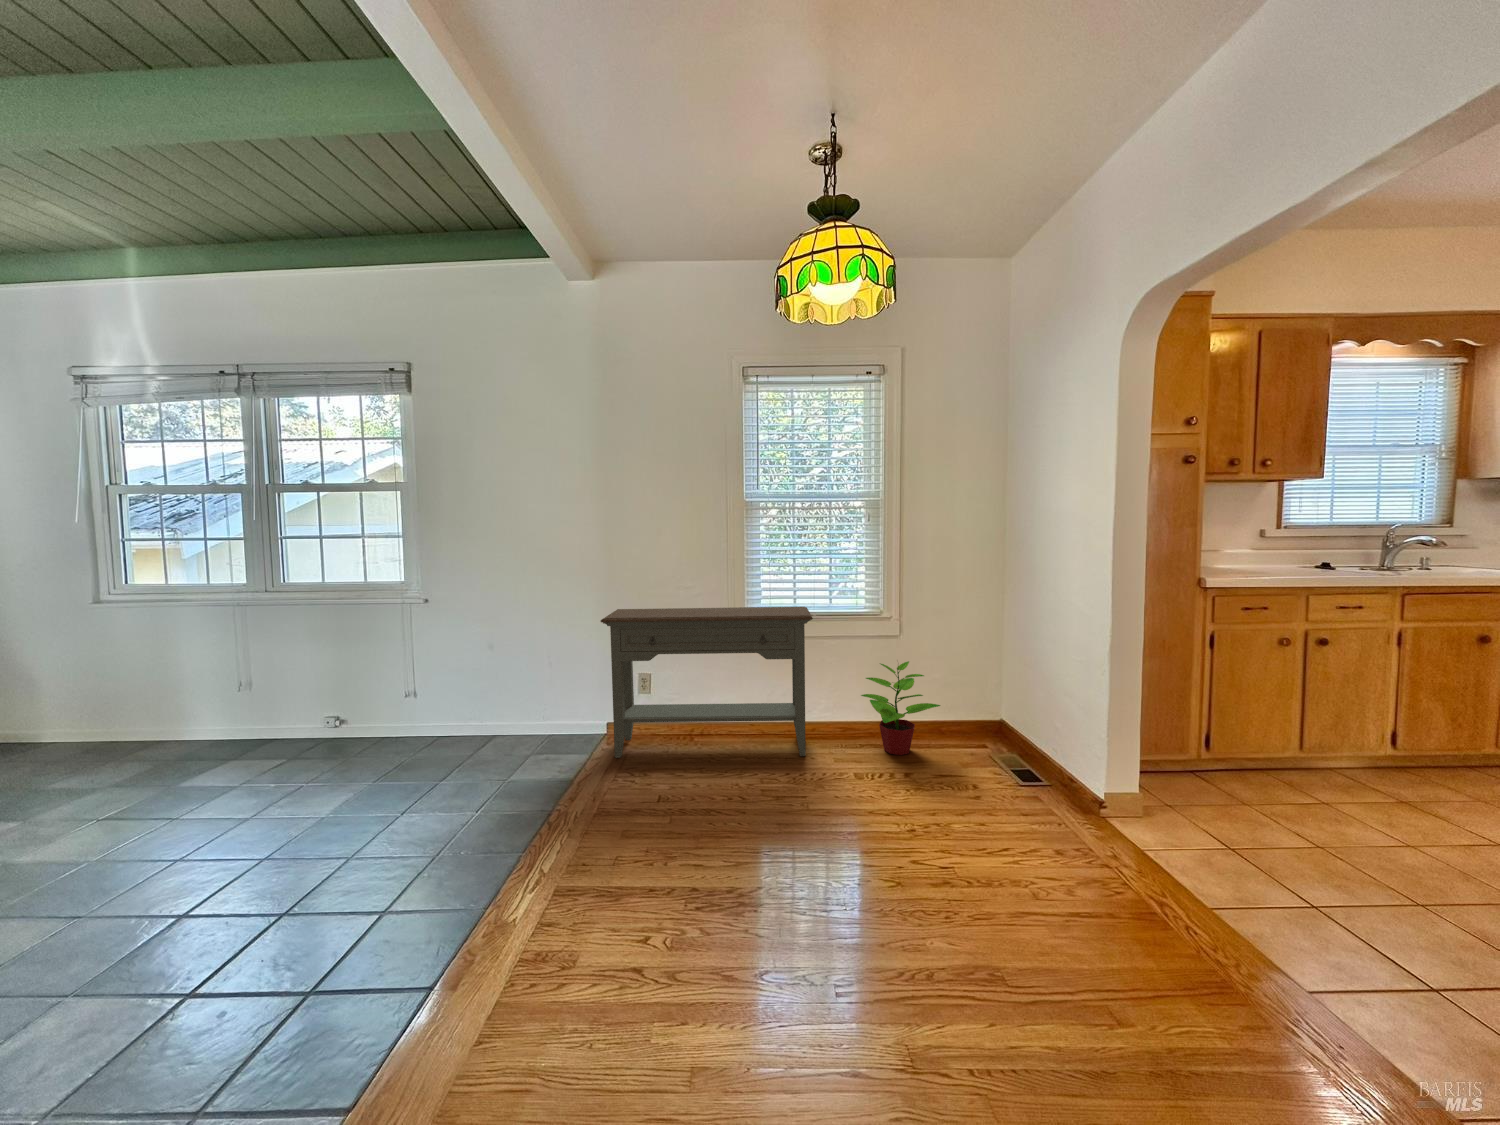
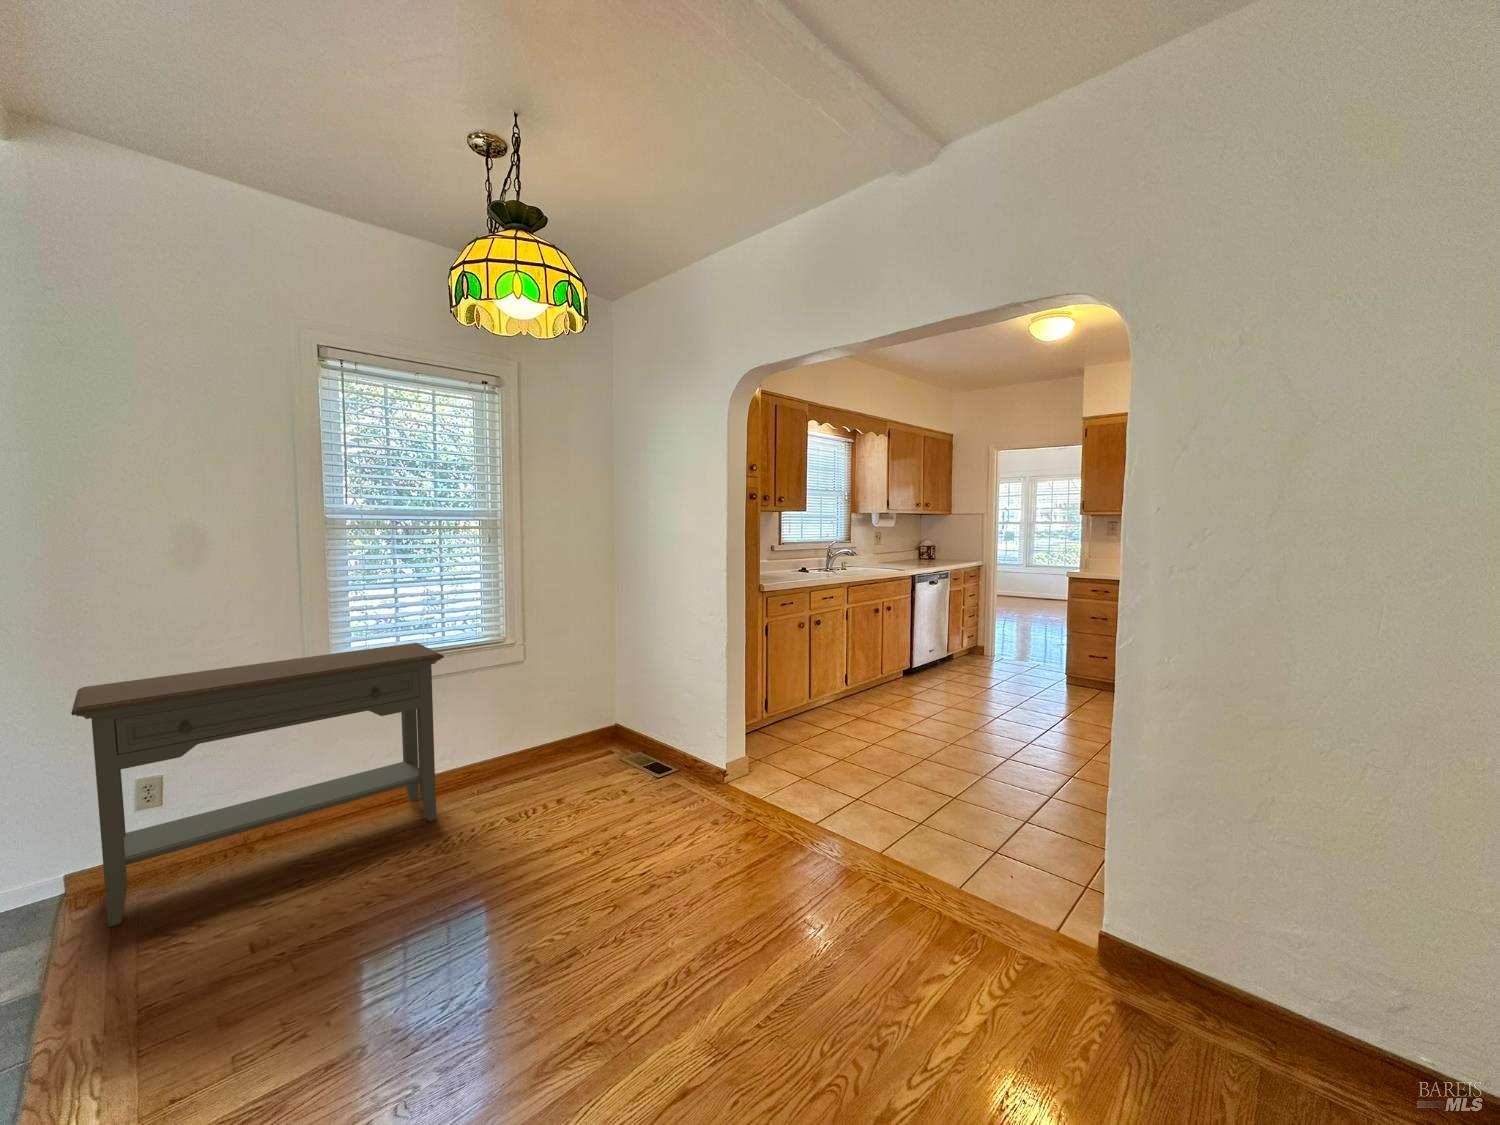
potted plant: present [861,661,940,755] -> none [494,686,576,786]

